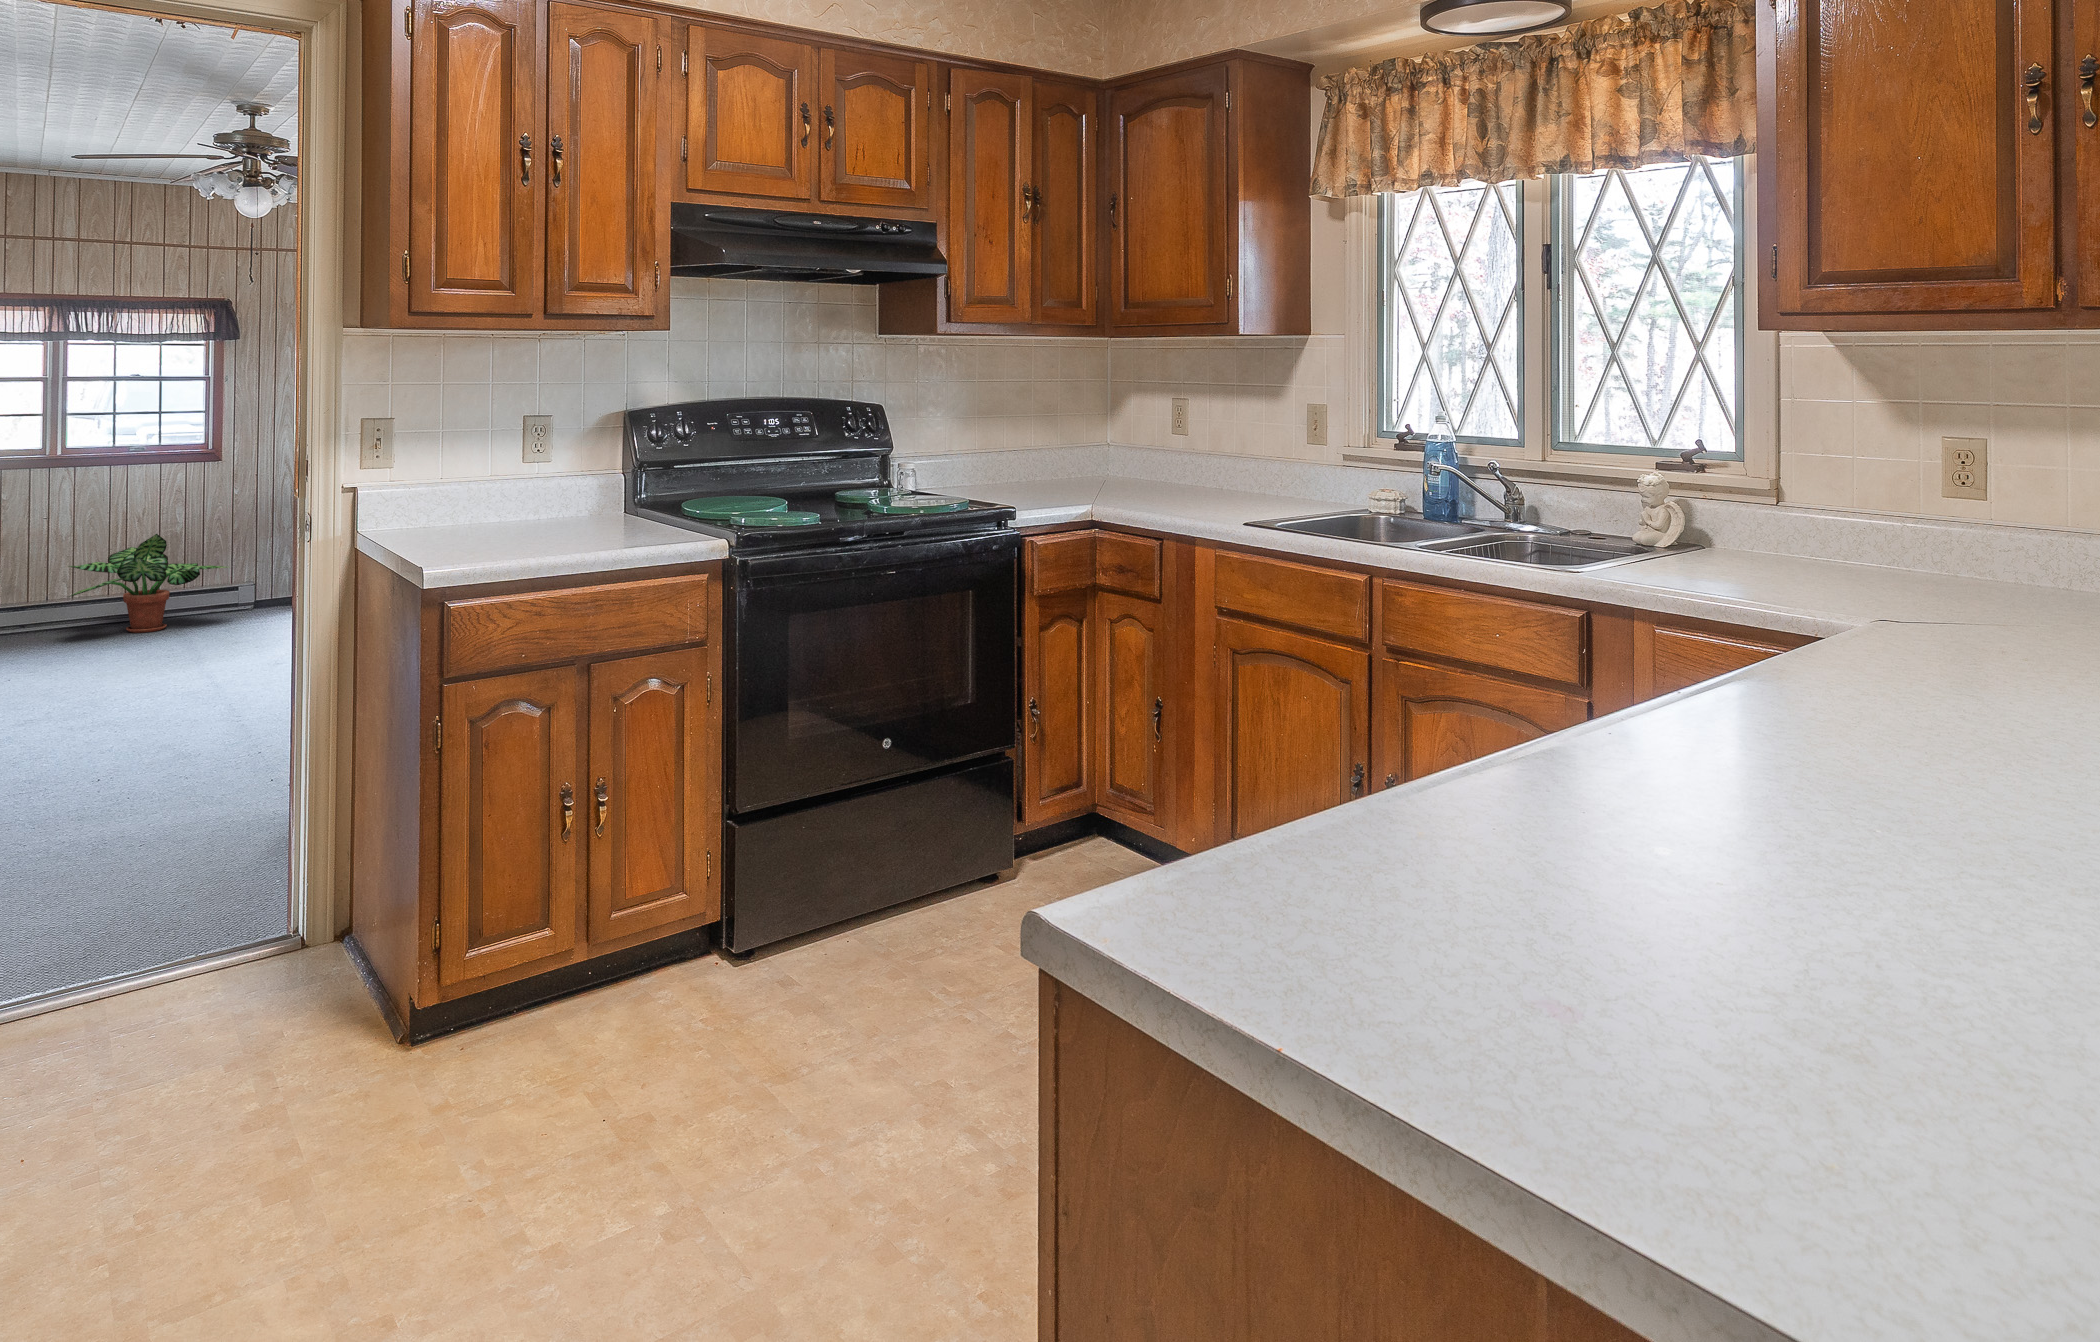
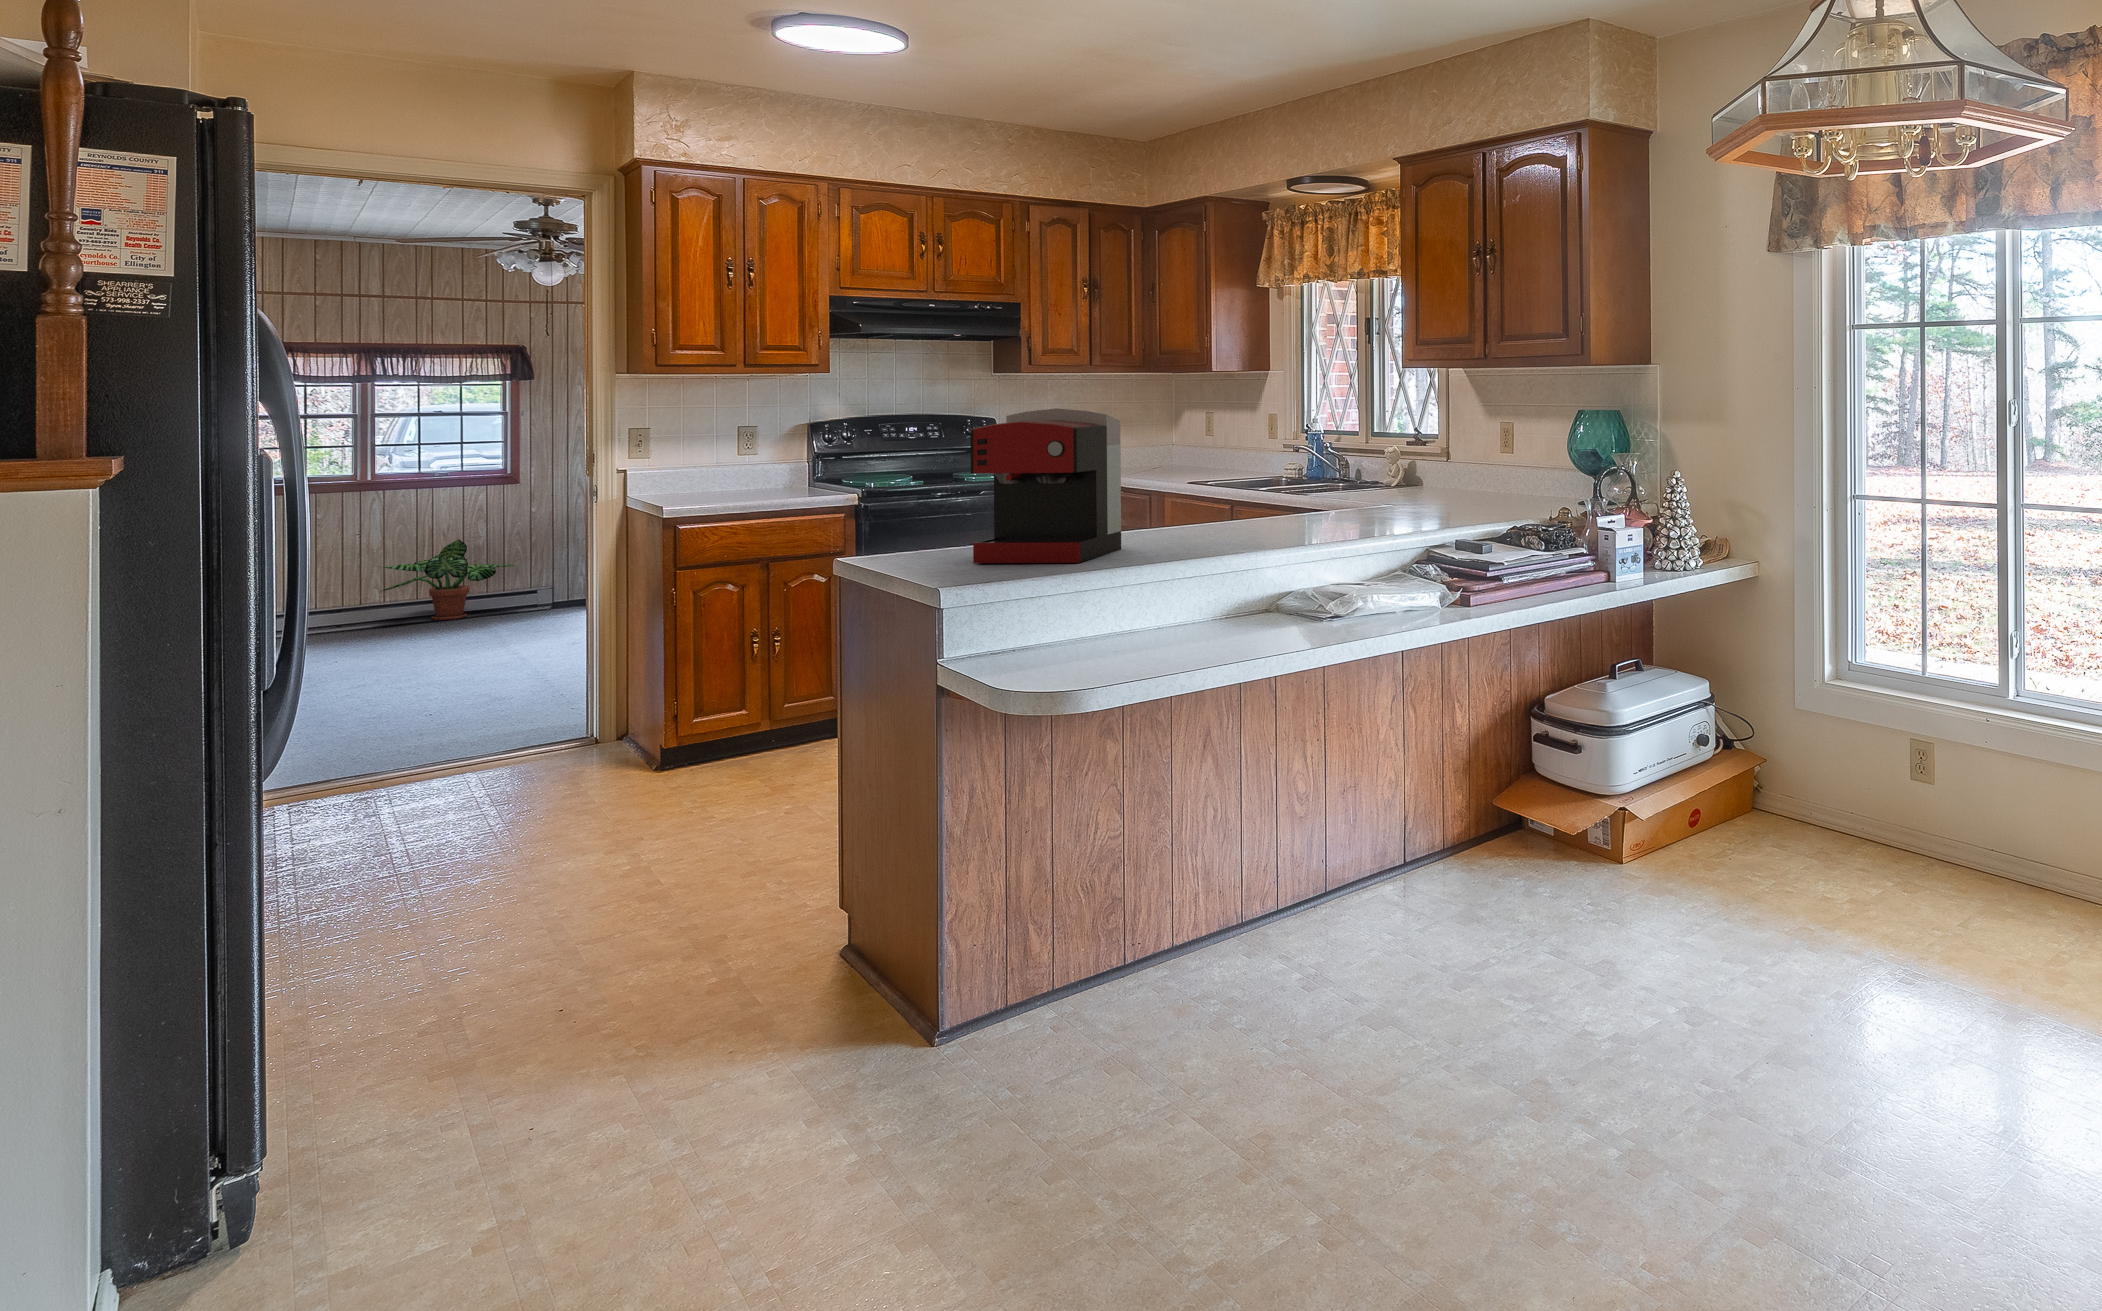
coffee maker: none [1471,433,1984,1029] -> present [970,408,1121,563]

